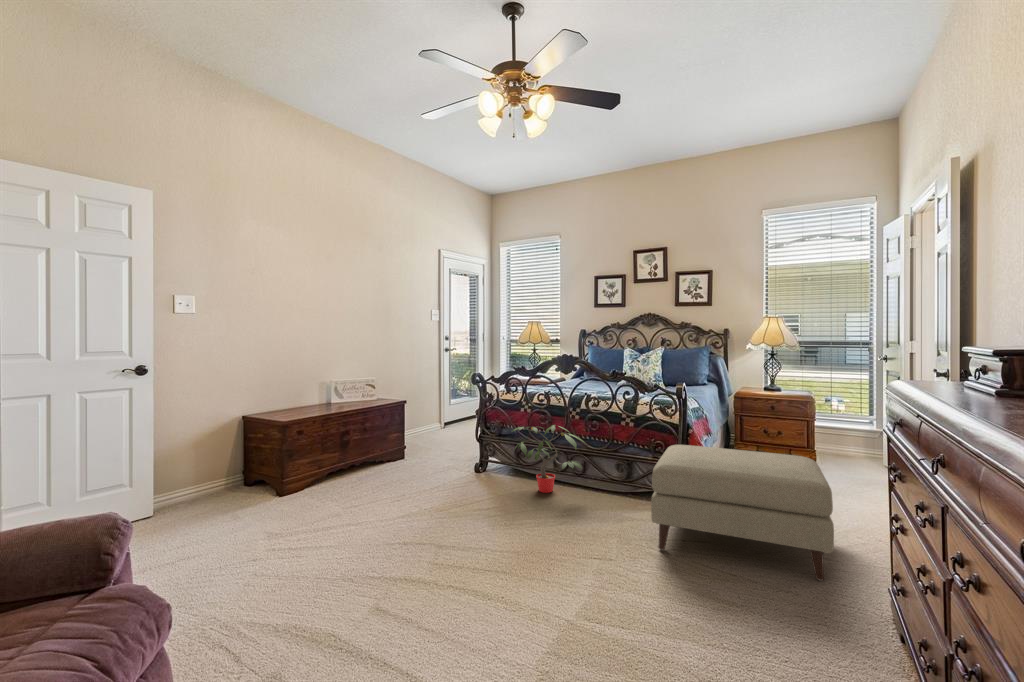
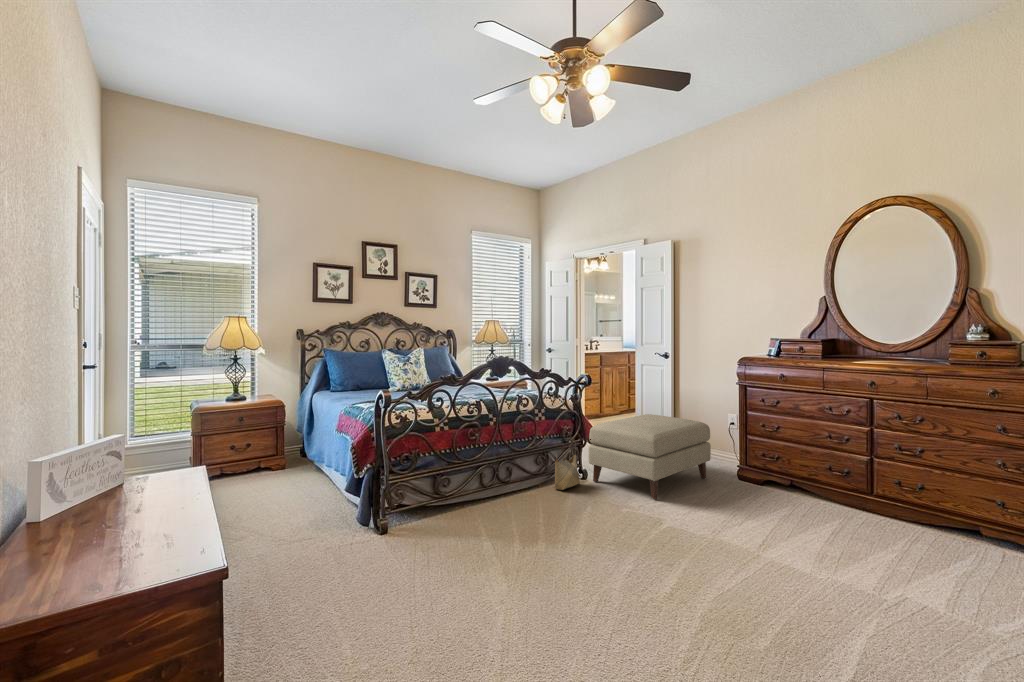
potted plant: present [513,425,585,493] -> none [458,434,546,510]
woven basket: none [616,452,655,507] -> present [554,455,580,490]

